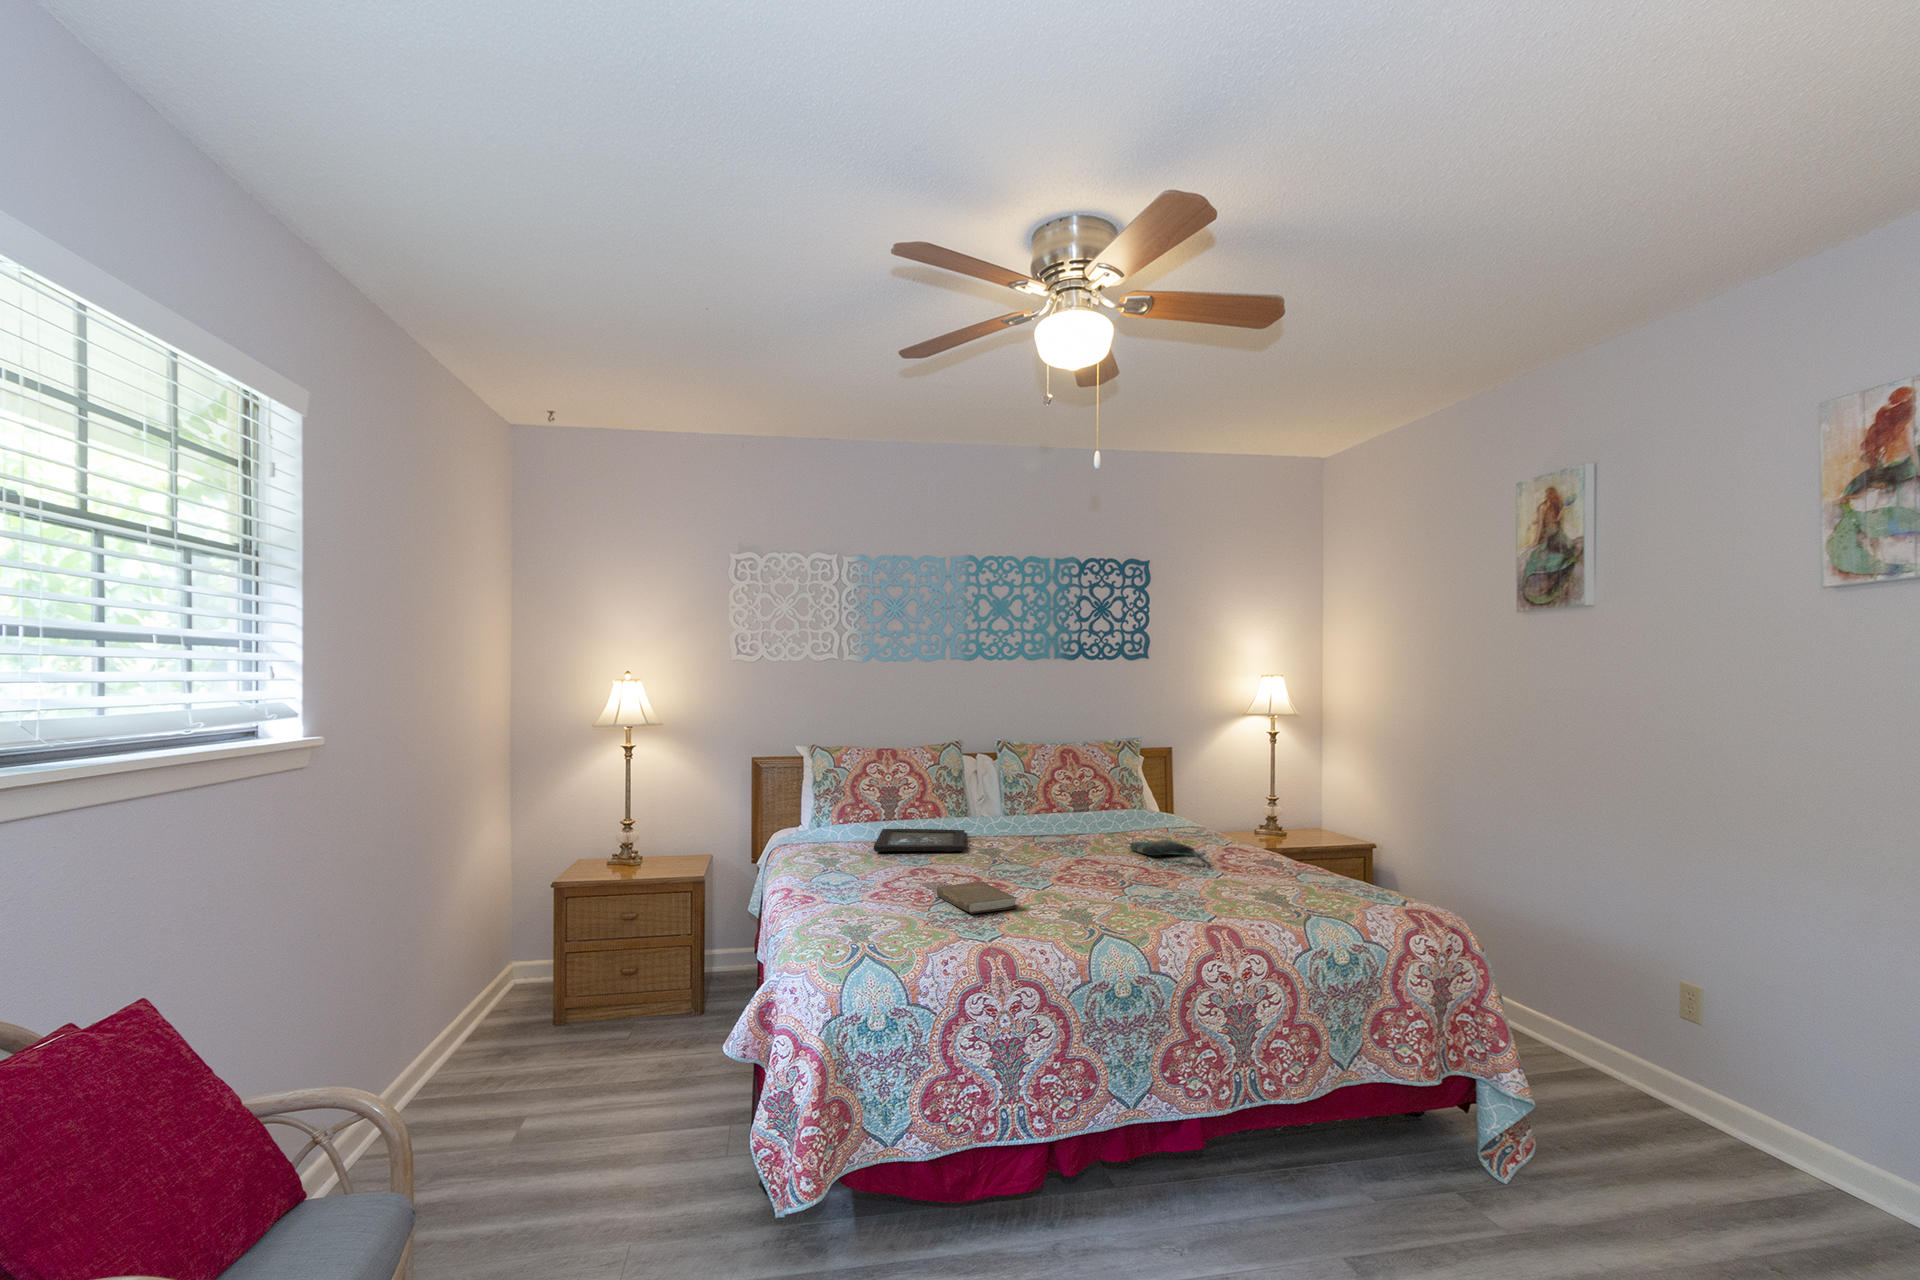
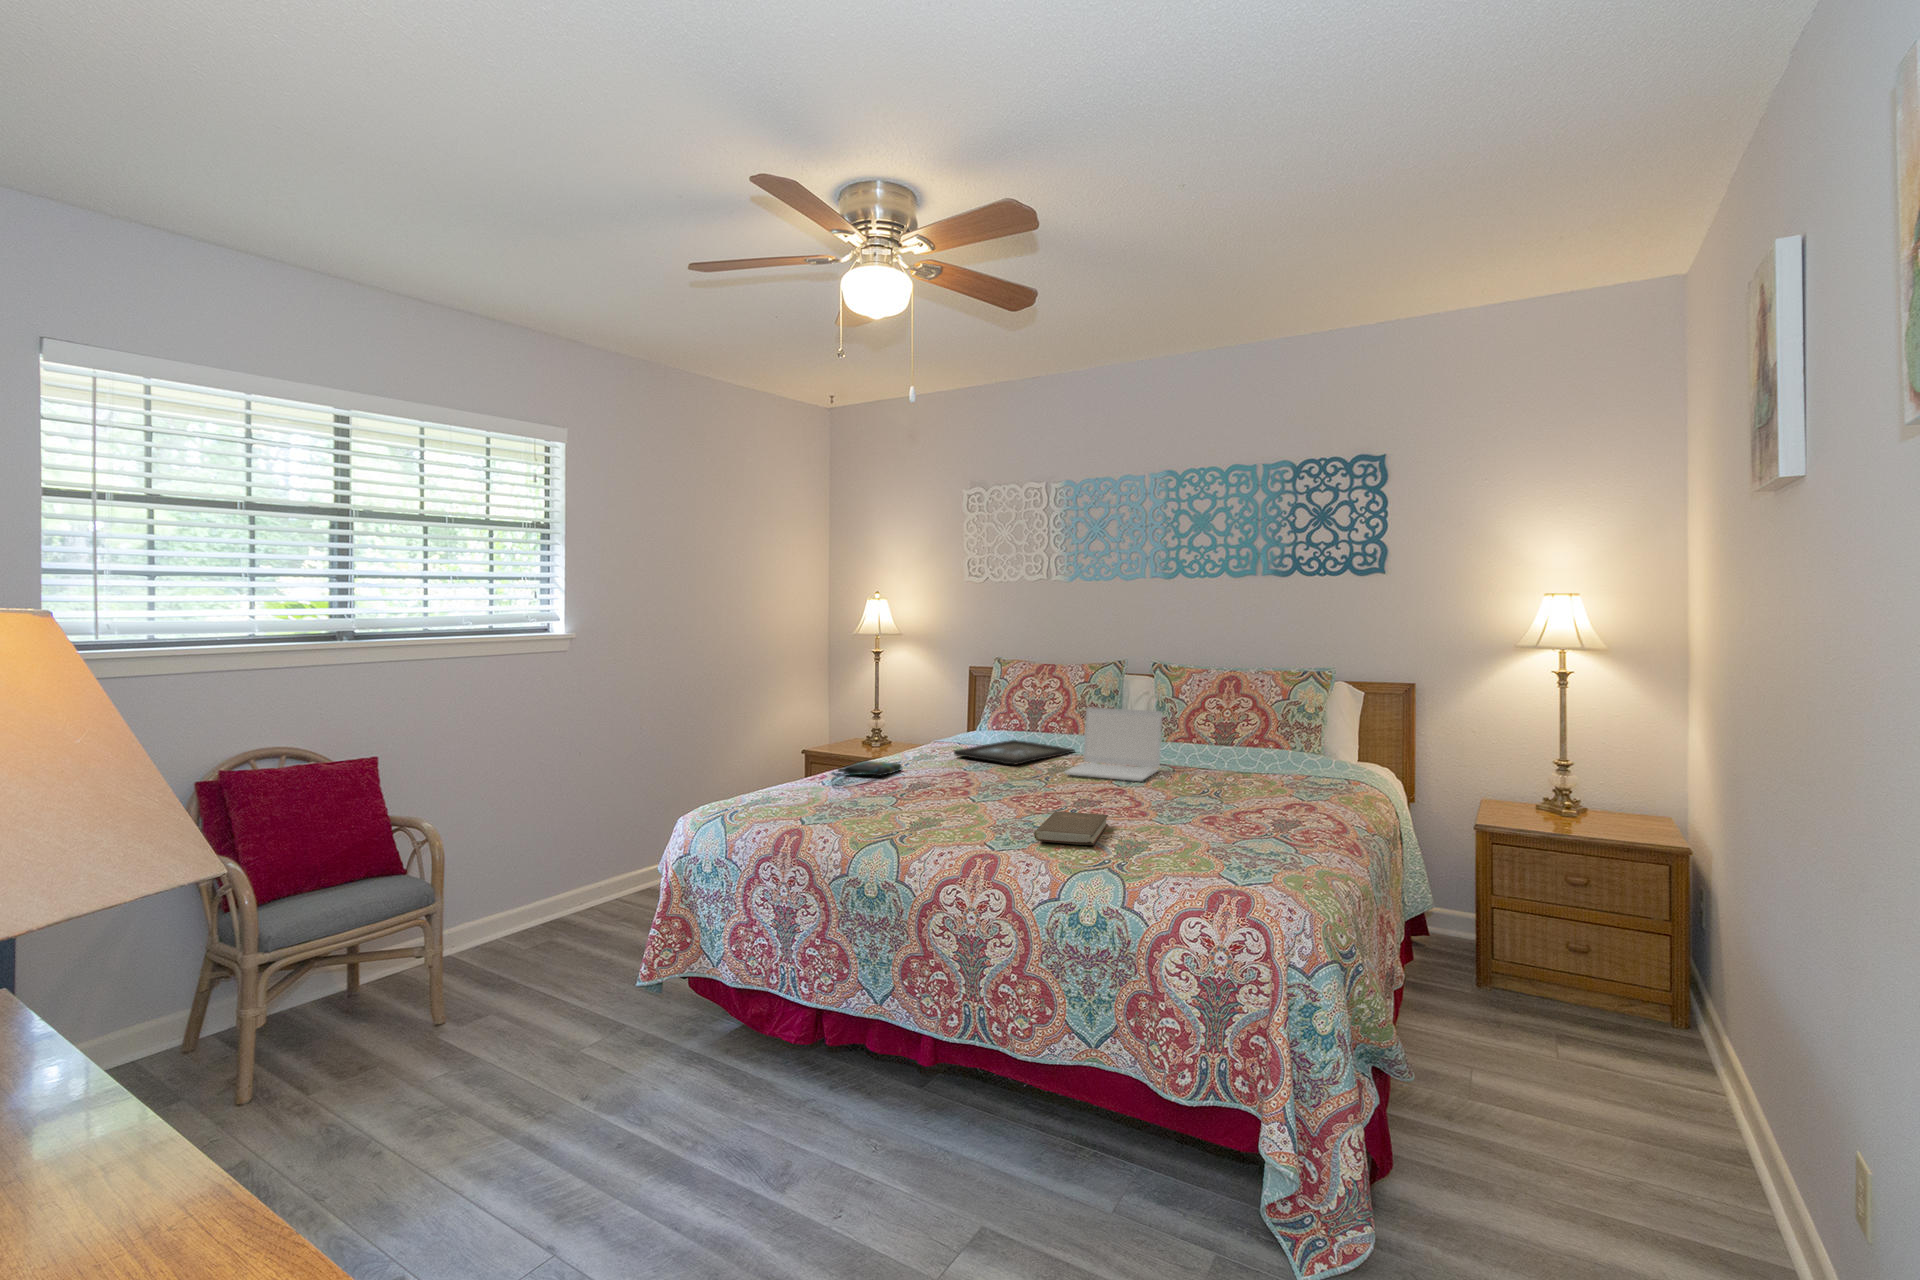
laptop: none [1011,782,1107,852] -> present [1064,707,1162,781]
tote bag: present [1130,840,1206,867] -> present [832,761,901,786]
book: present [937,882,1017,914] -> present [1034,811,1108,845]

